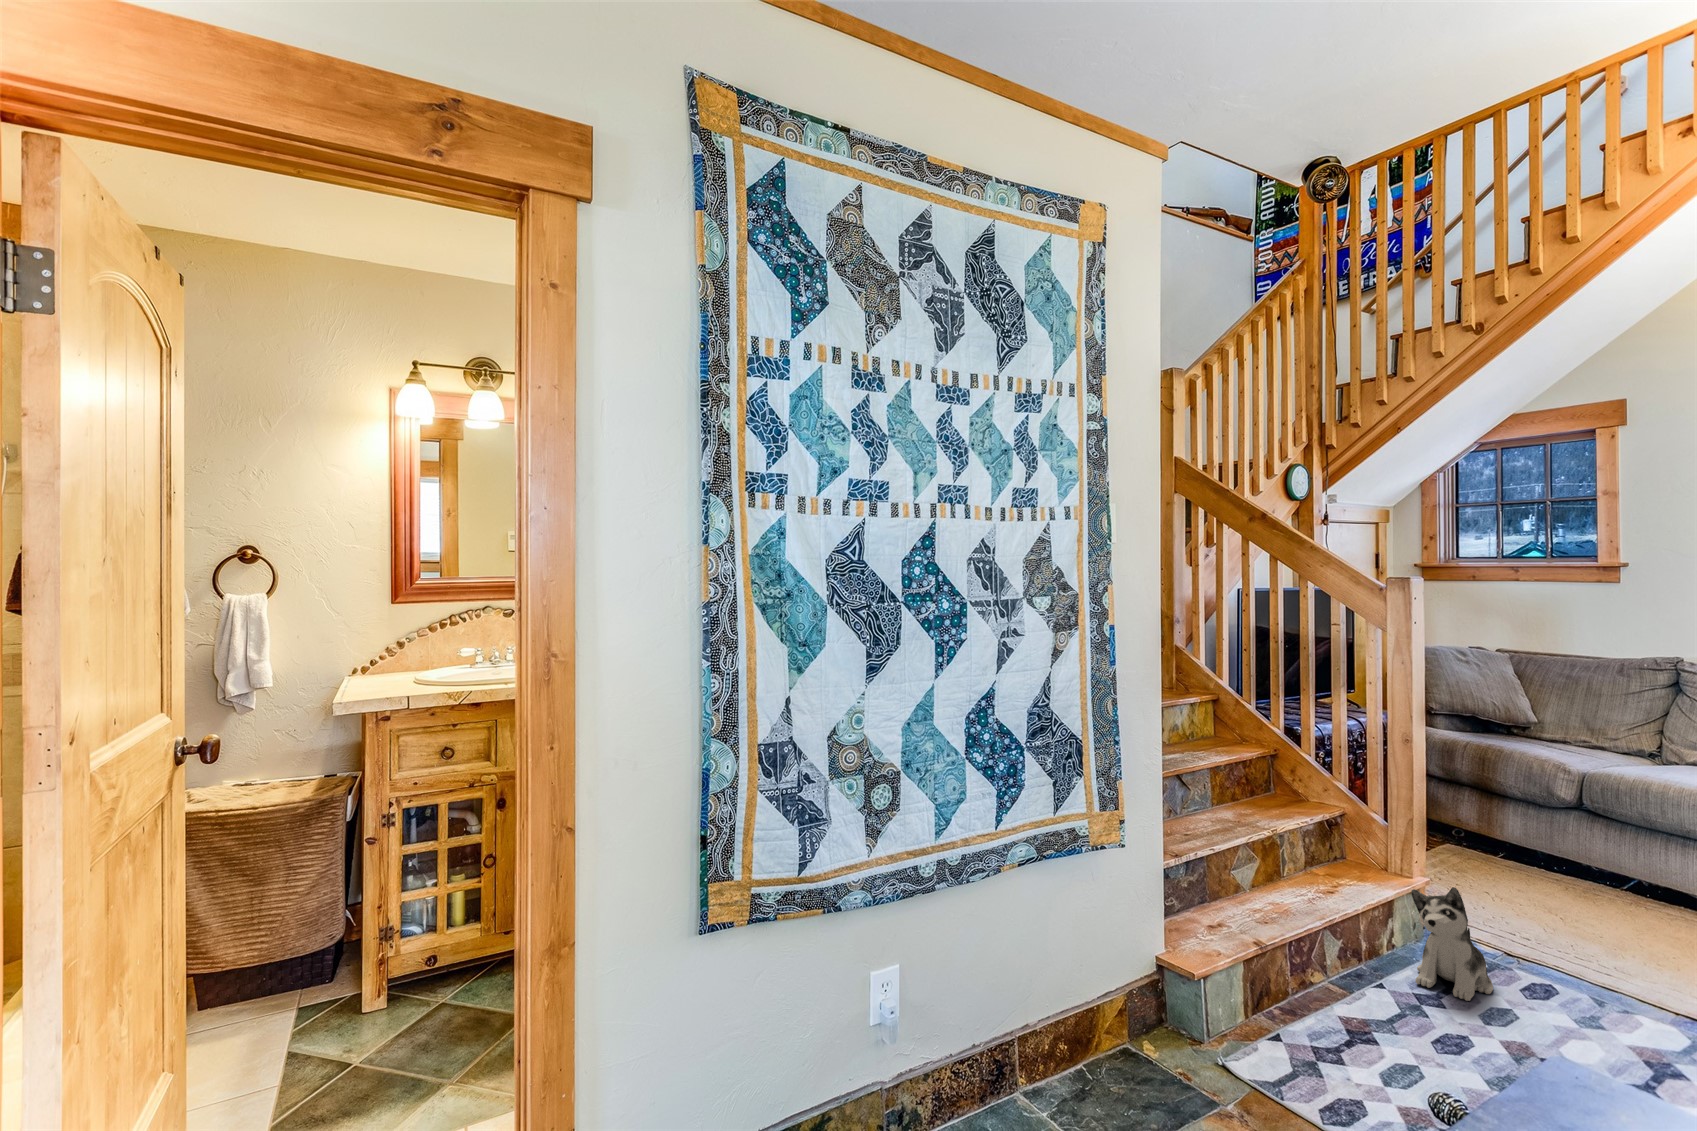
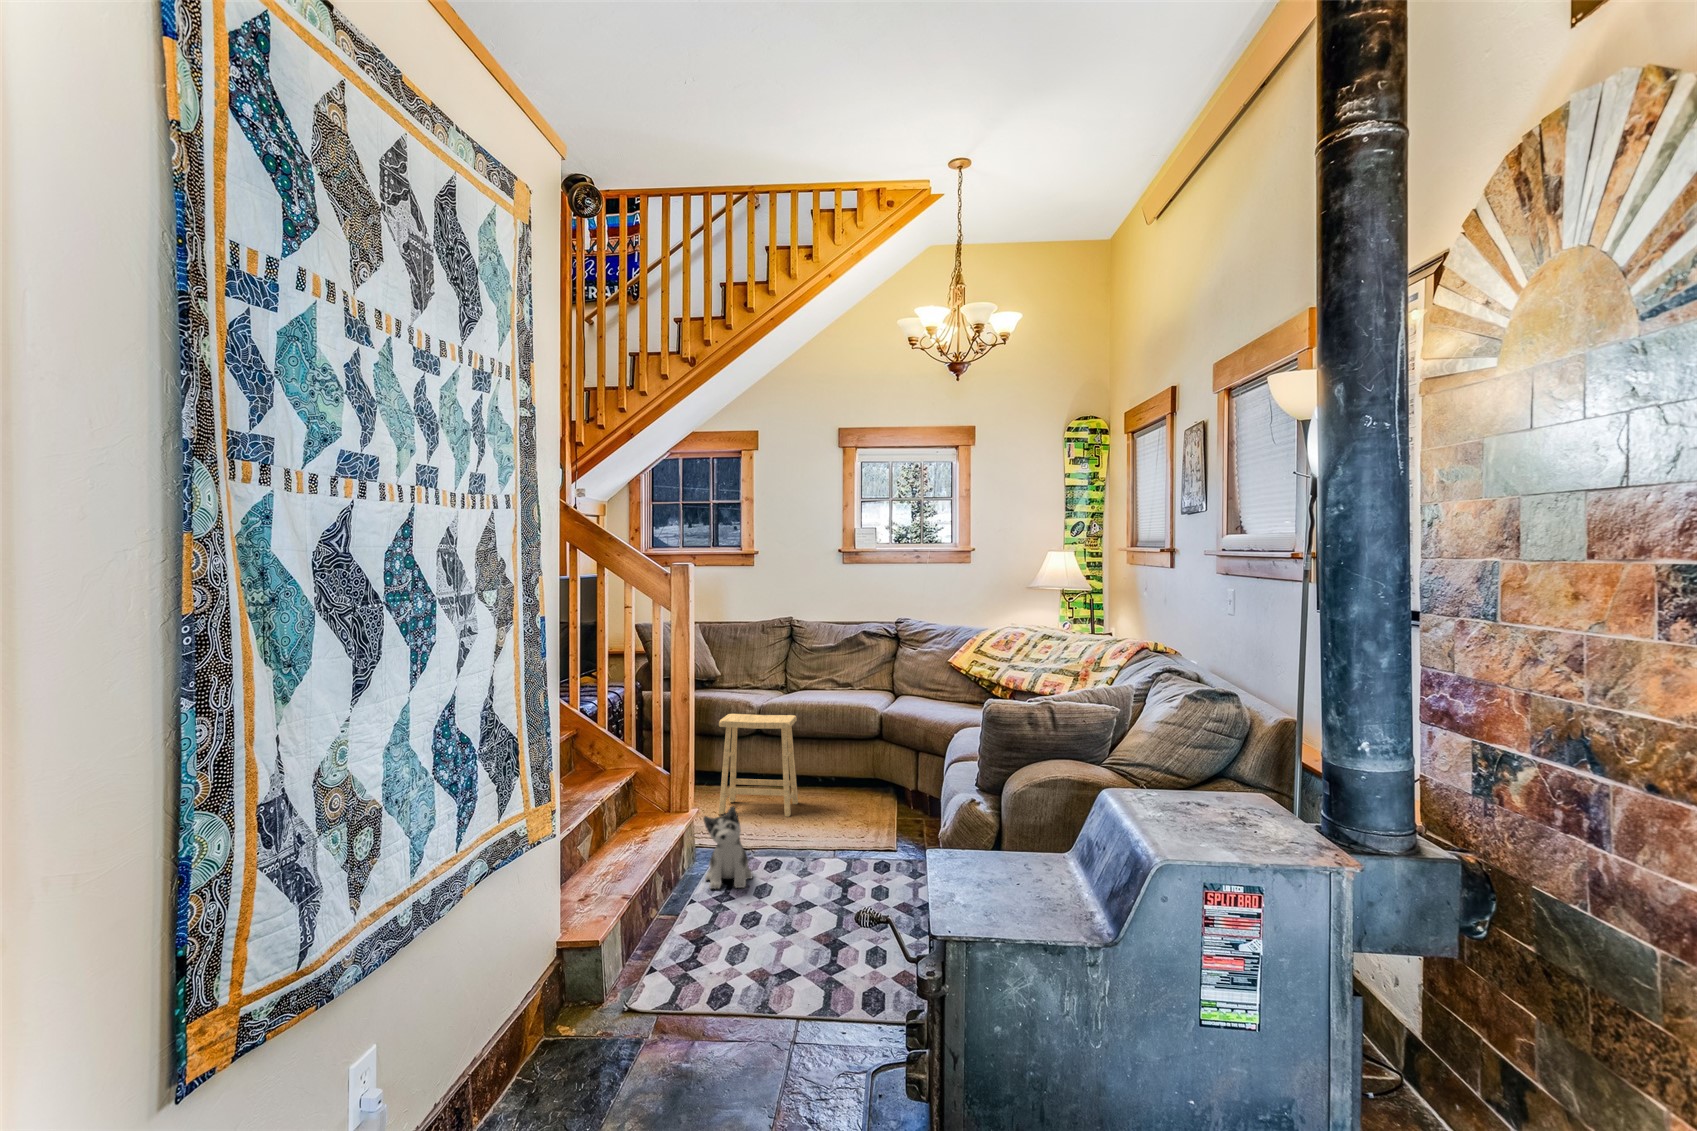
footstool: none [1497,773,1650,937] -> present [719,714,798,817]

